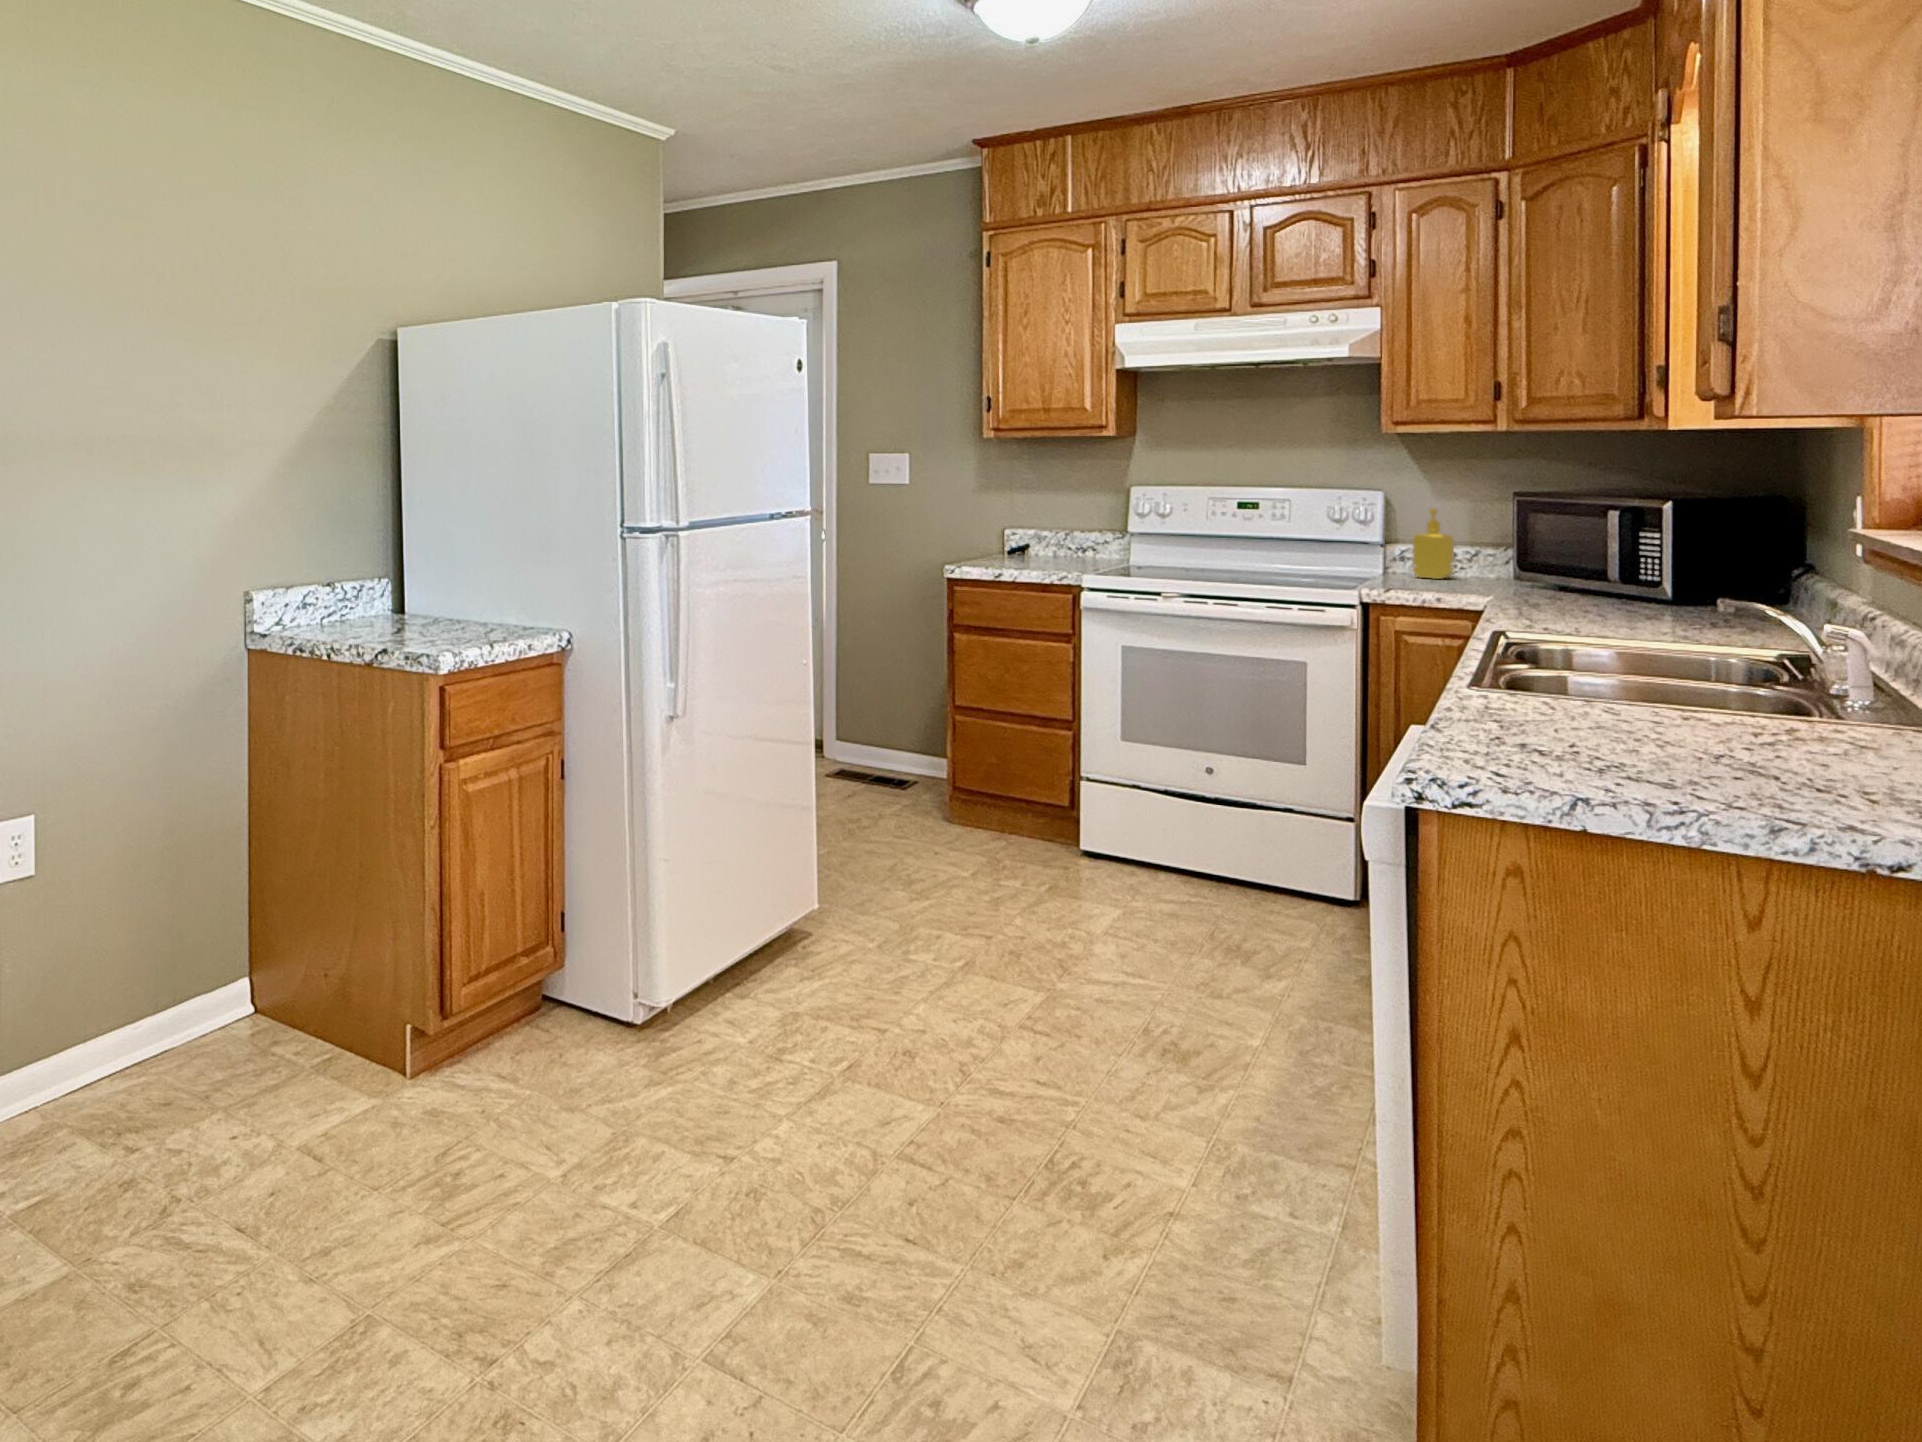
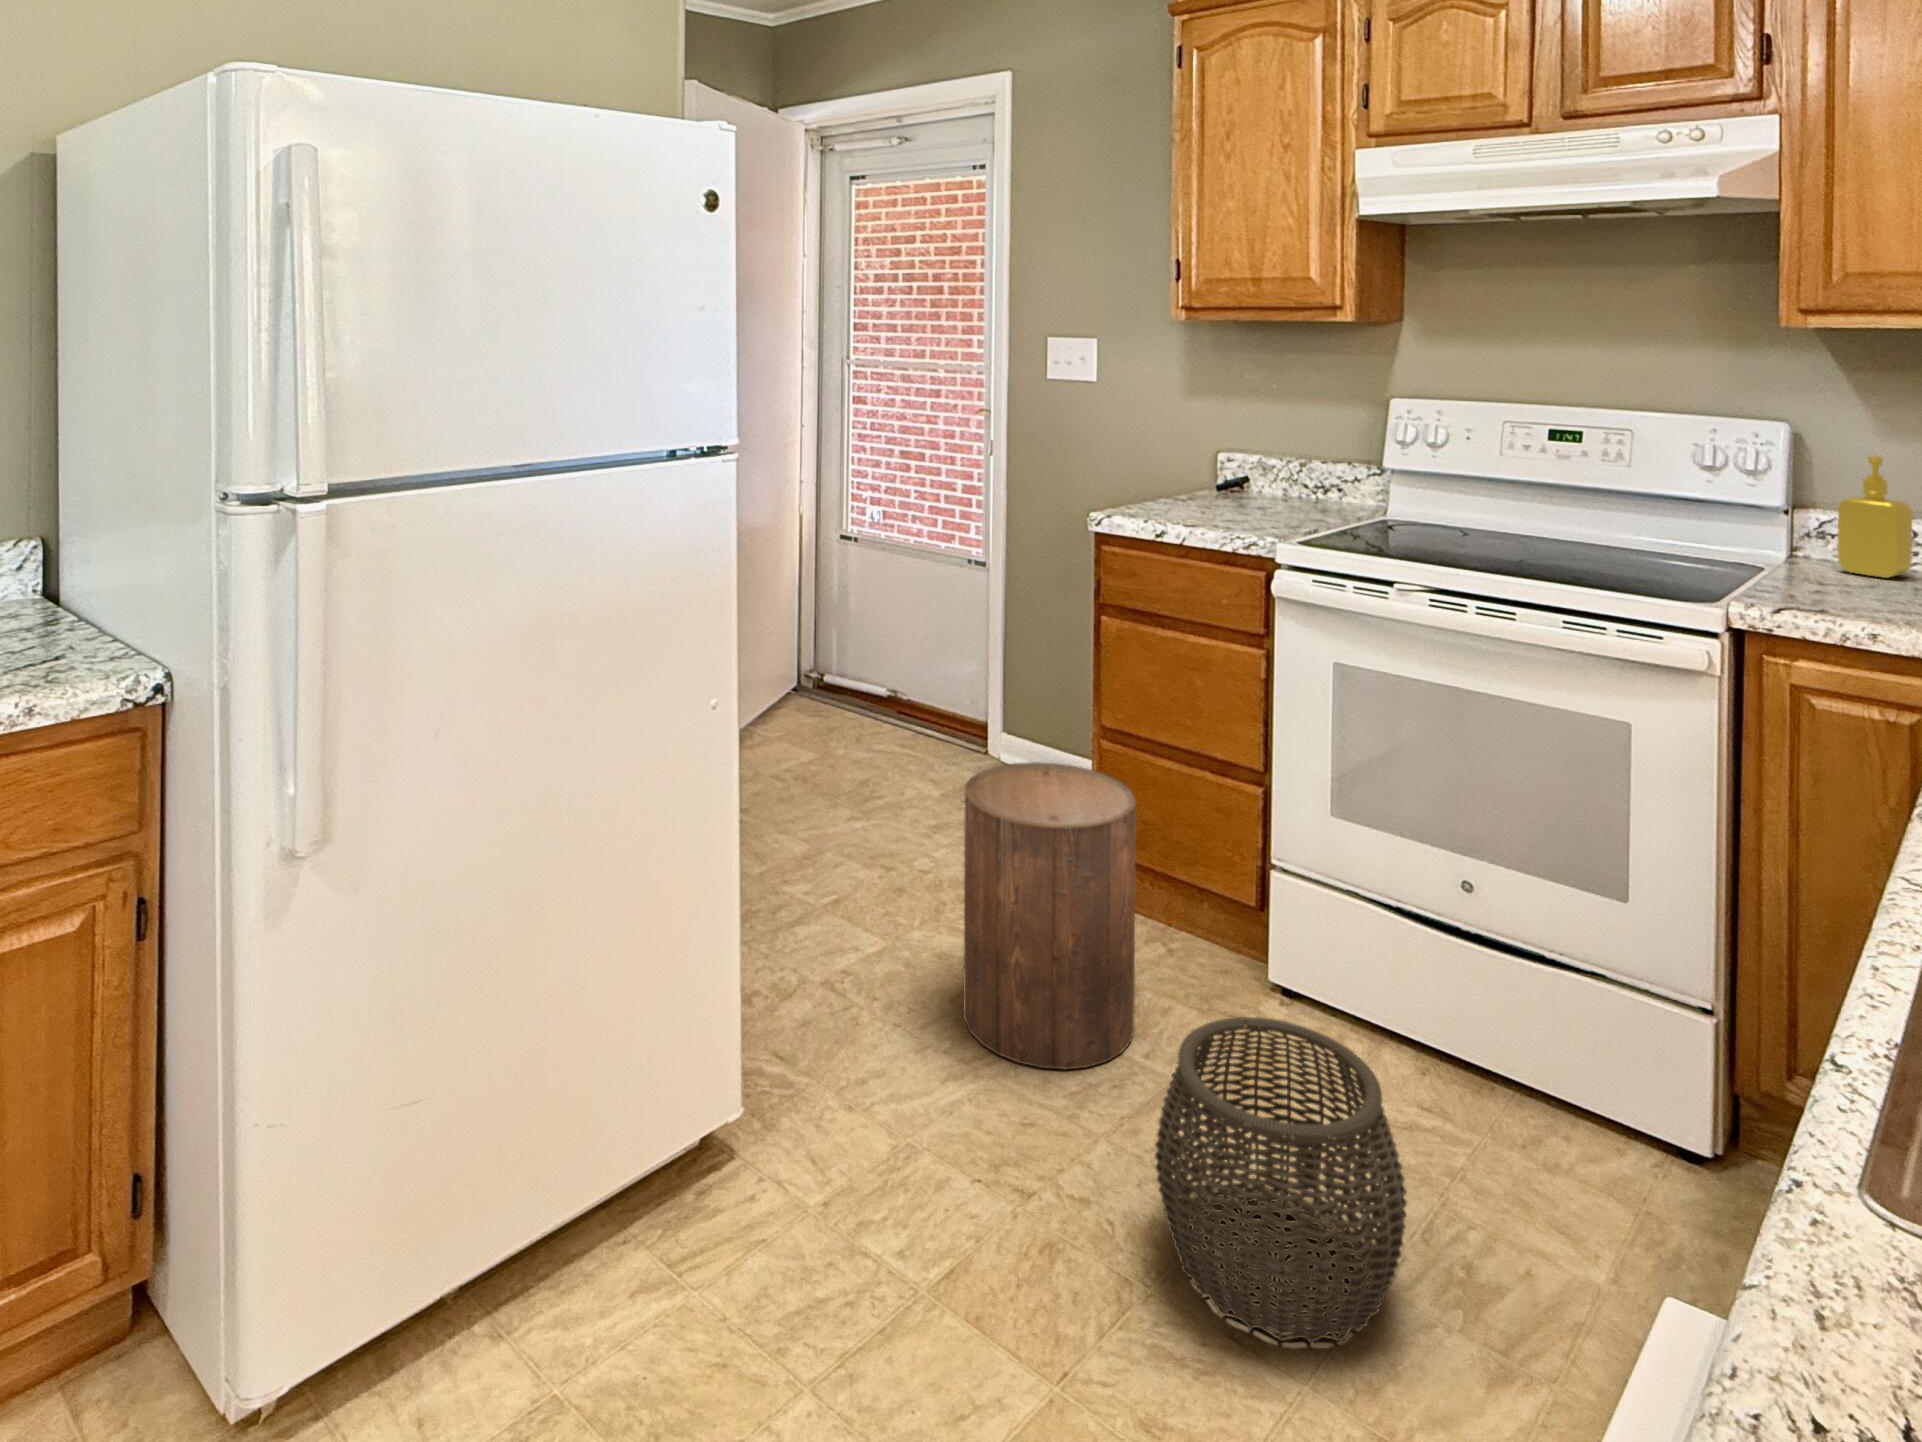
stool: none [898,722,1010,893] -> present [963,762,1136,1069]
woven basket: none [1067,828,1213,975] -> present [1155,1017,1407,1344]

